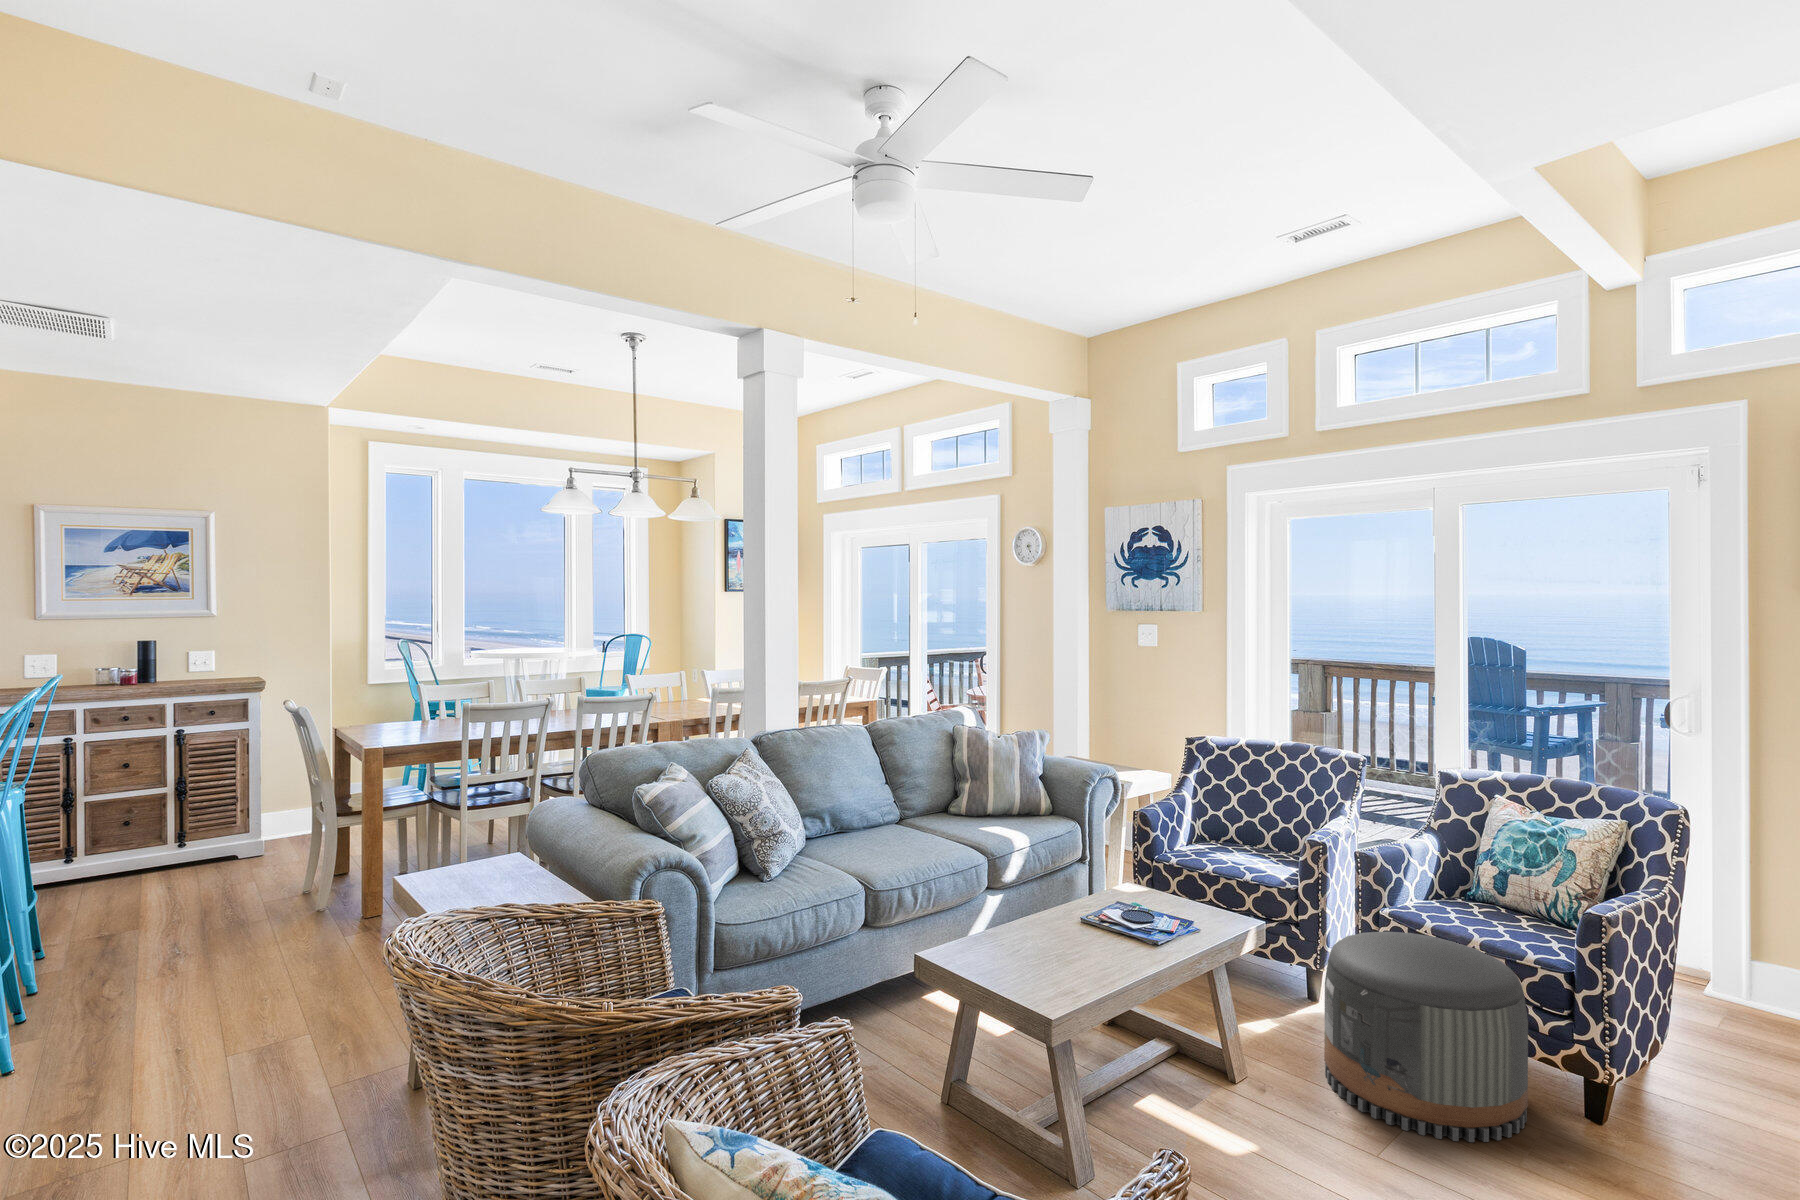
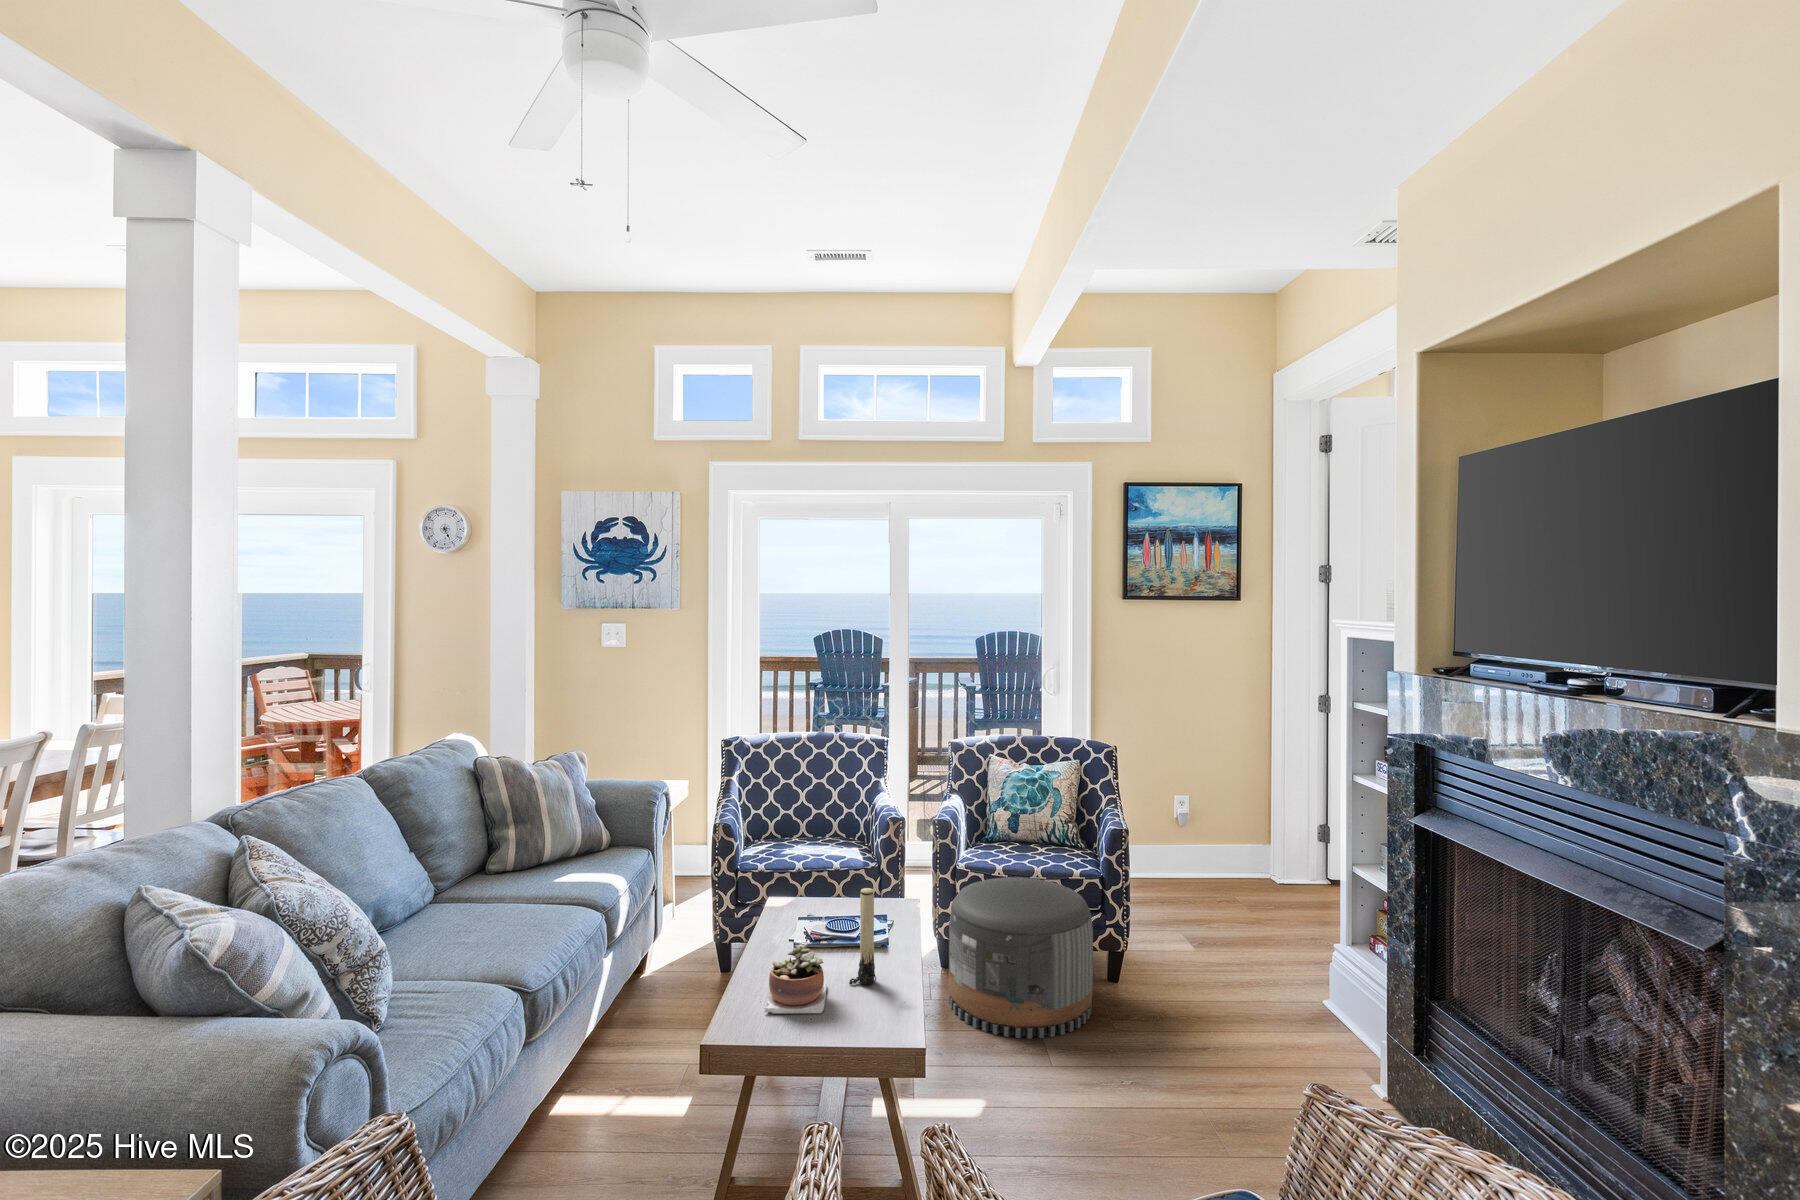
candle: none [1094,869,1120,965] -> present [849,888,876,985]
succulent plant: none [999,905,1074,969] -> present [765,943,827,1013]

